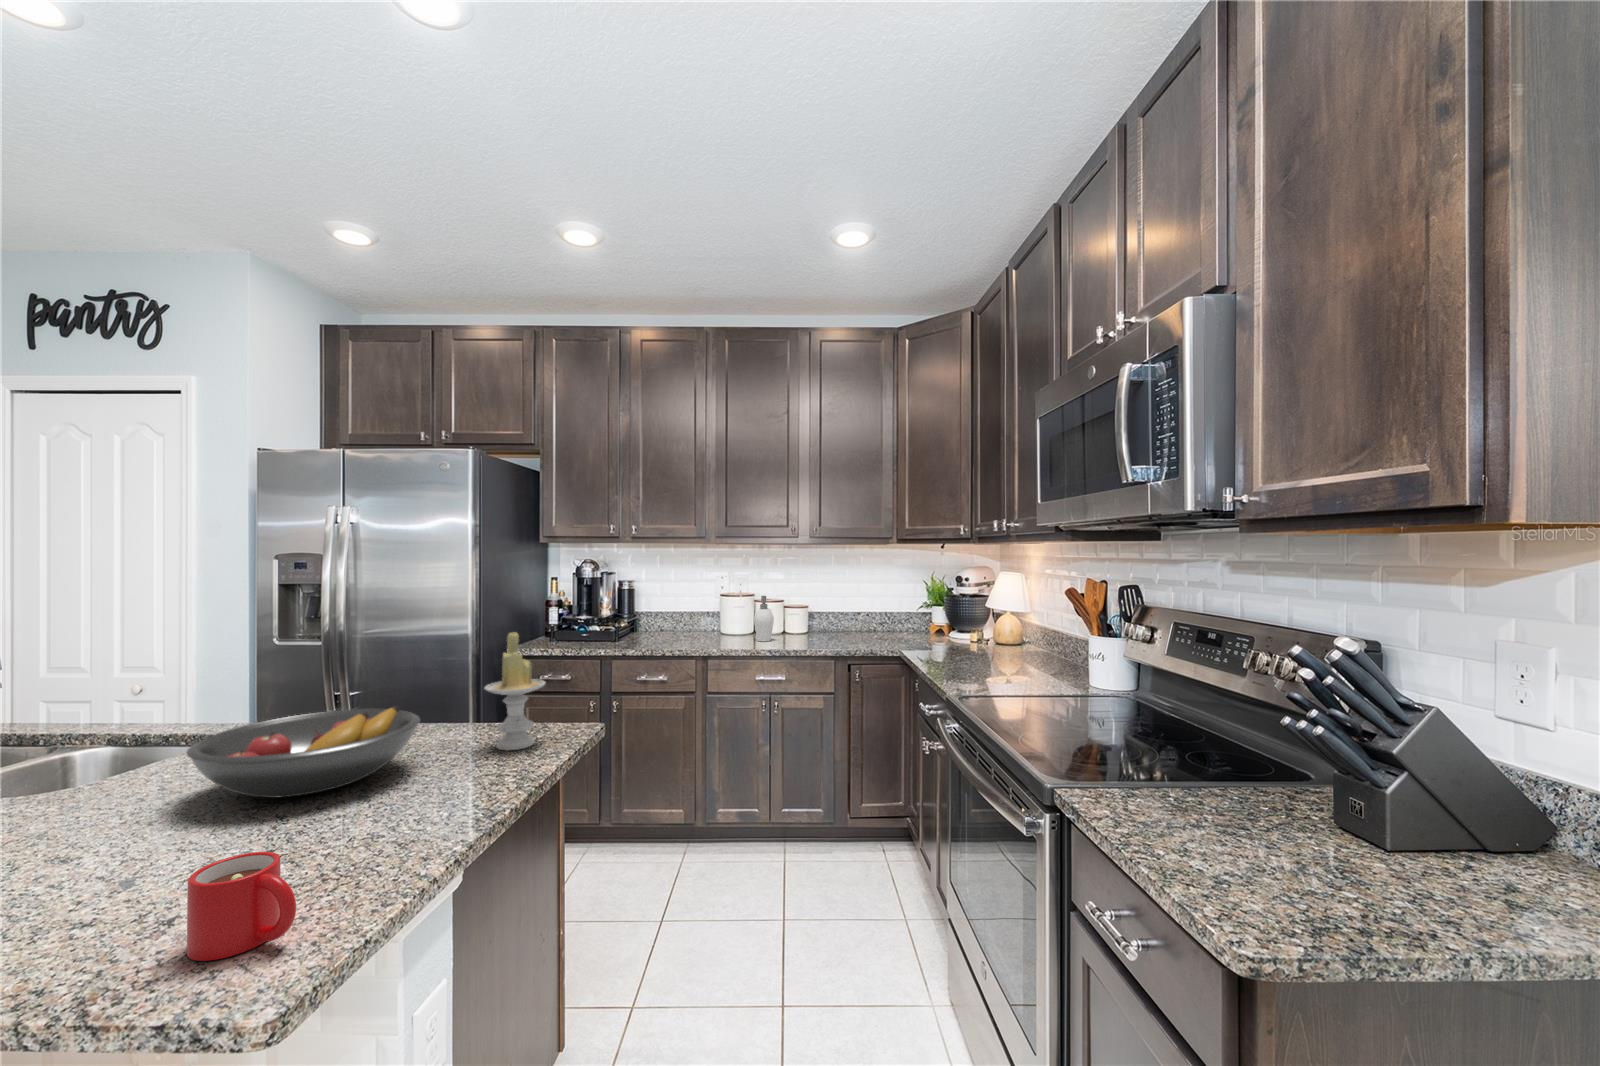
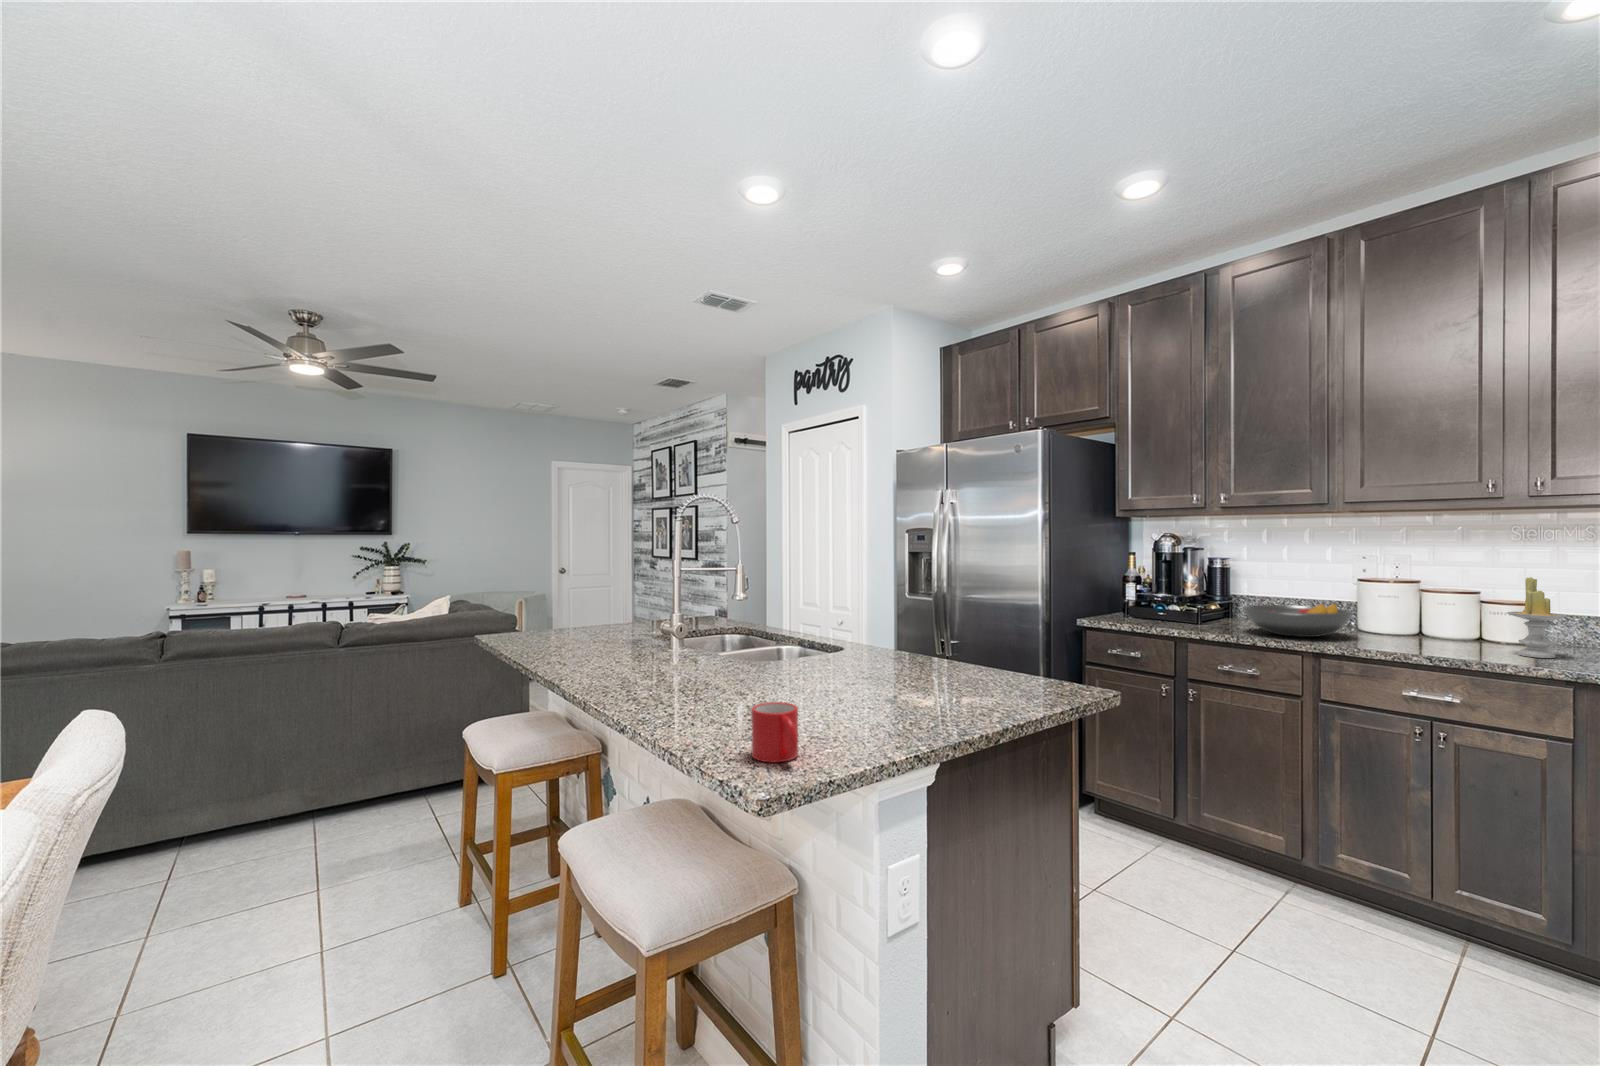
soap dispenser: present [754,596,774,641] -> none [1410,583,1448,648]
candle: present [484,632,546,750] -> present [1507,577,1566,658]
fruit bowl: present [186,706,420,798] -> present [1243,604,1353,637]

